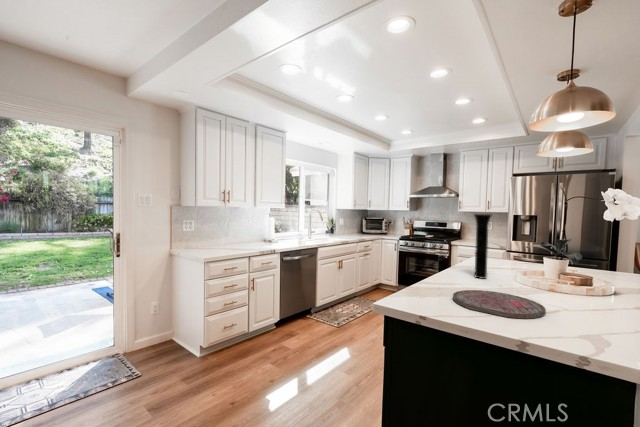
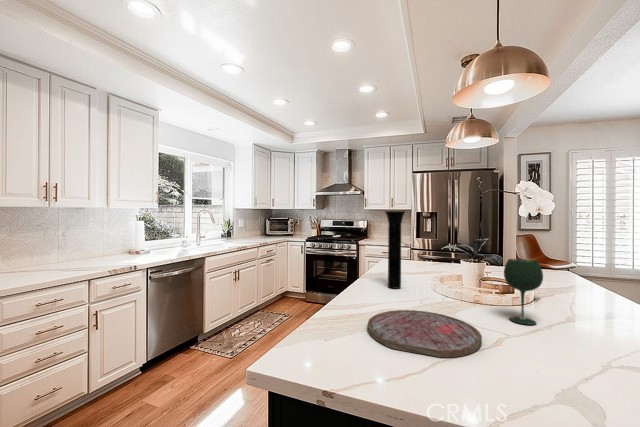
wine glass: none [577,256,614,311] -> present [504,259,543,325]

